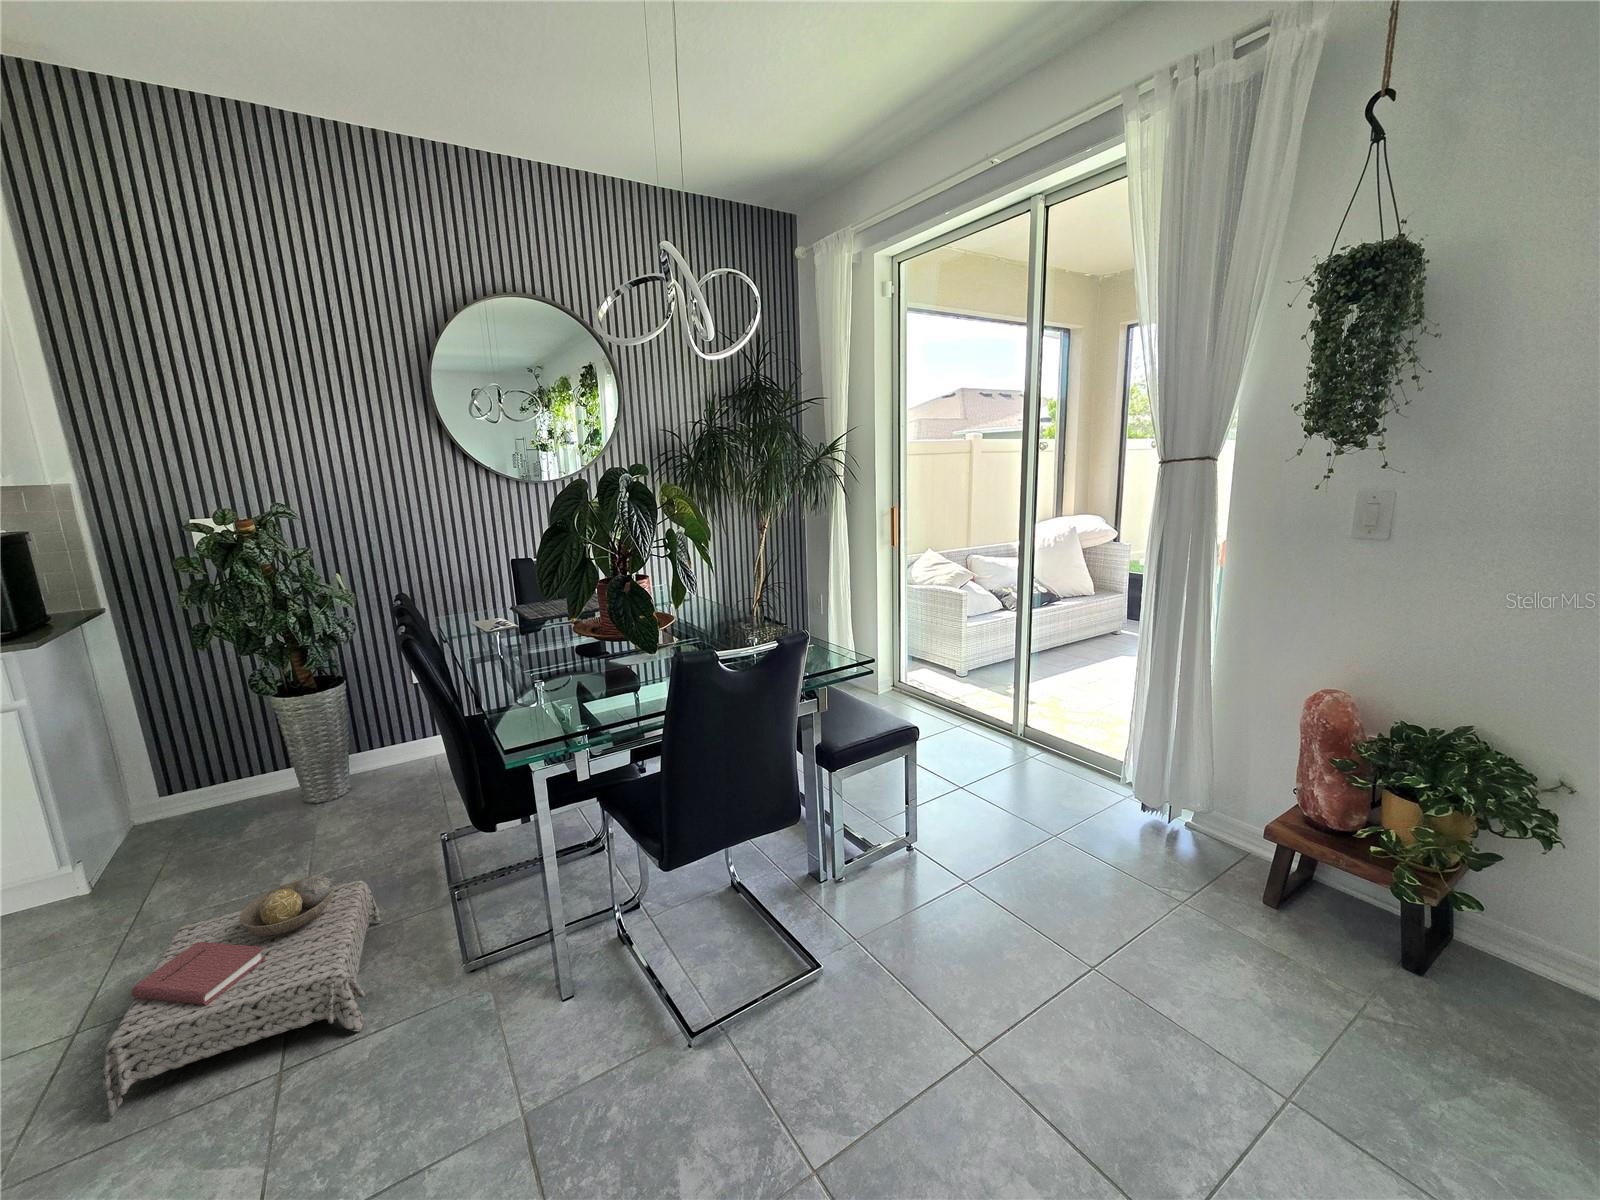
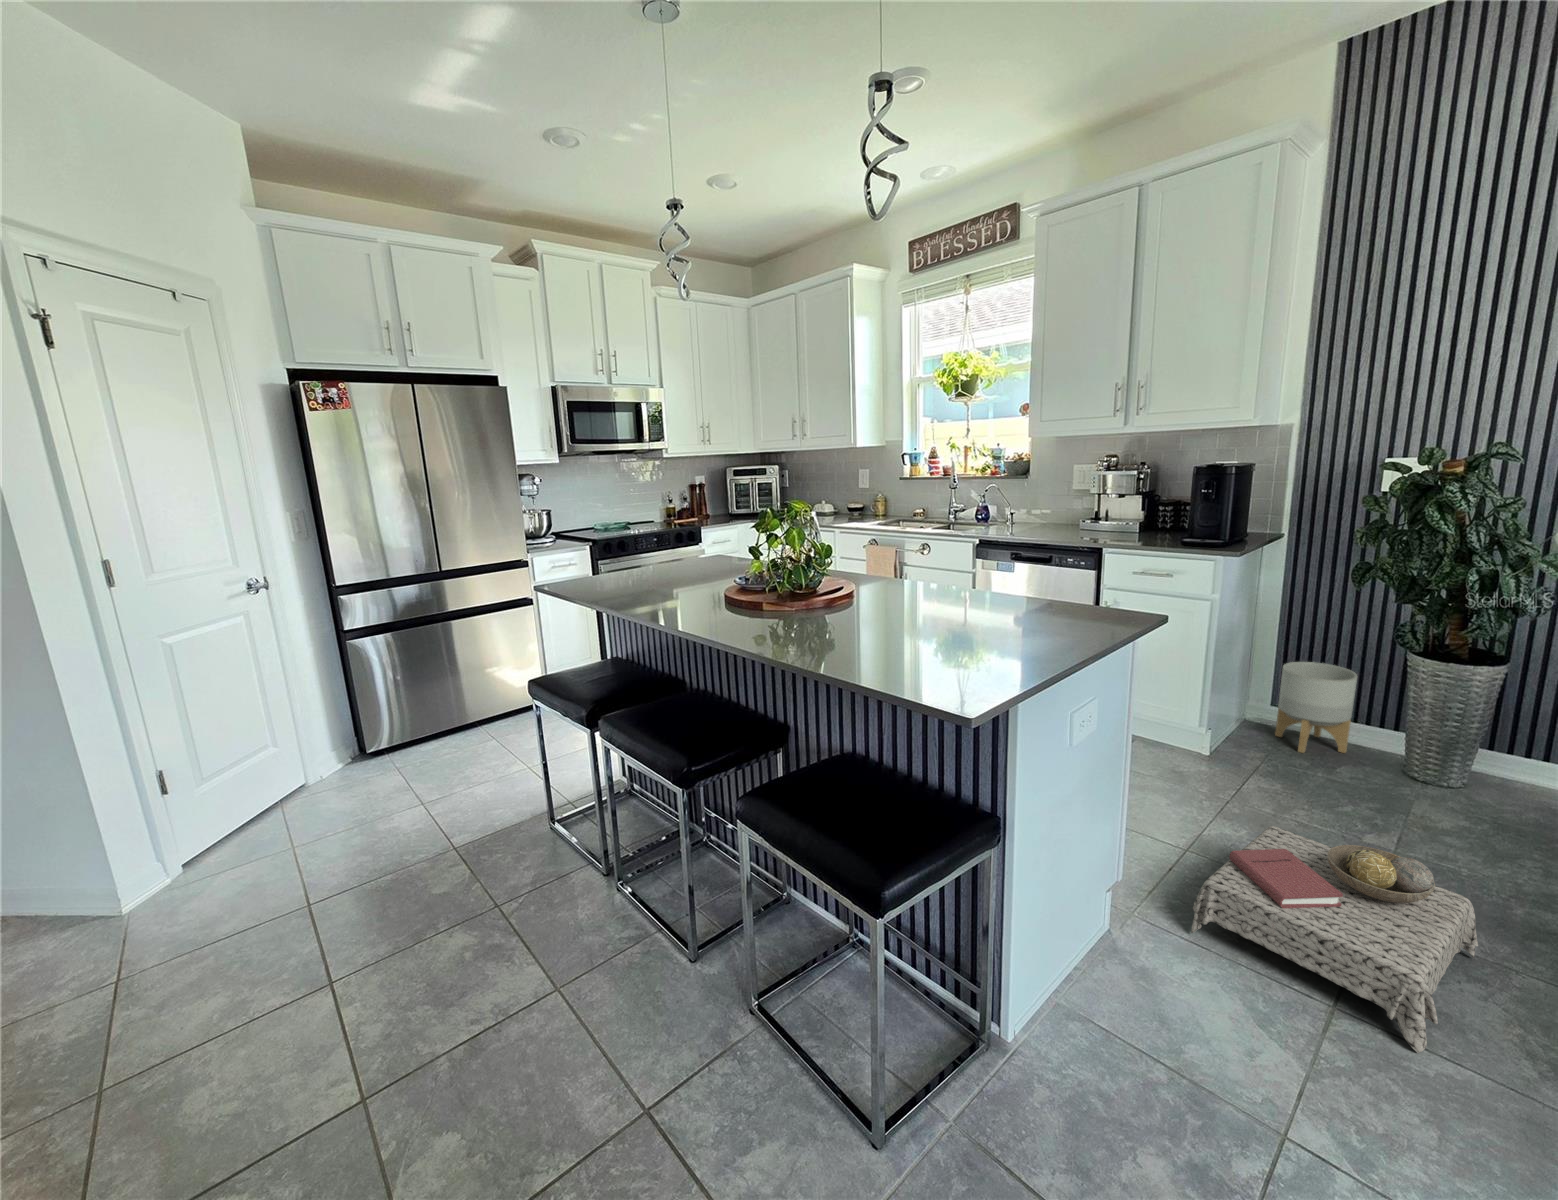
planter: none [154,730,252,832] -> present [1275,662,1357,753]

